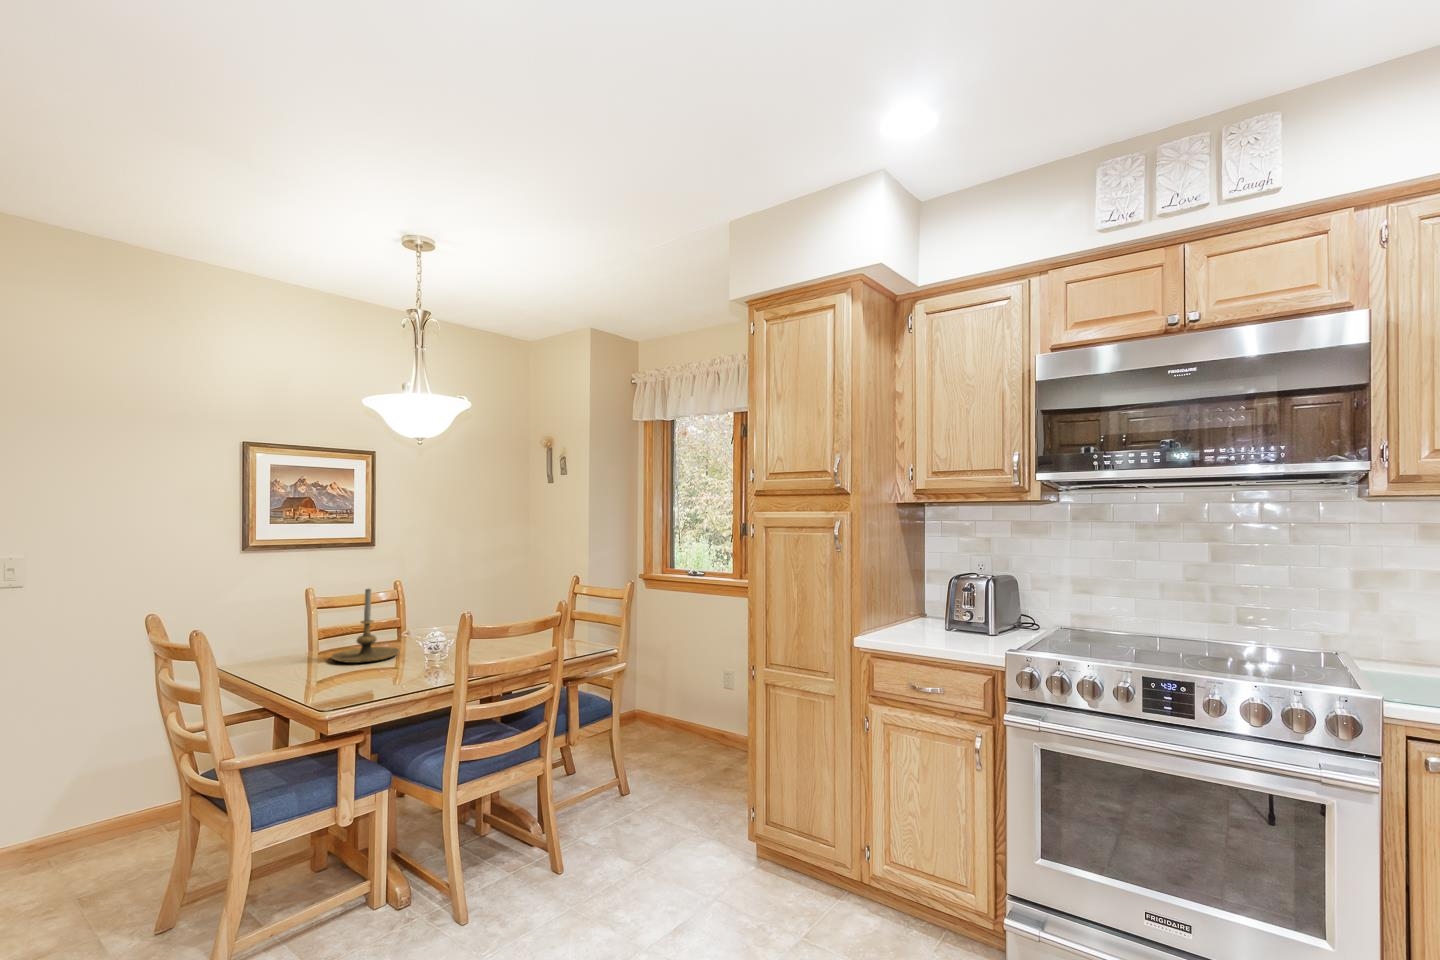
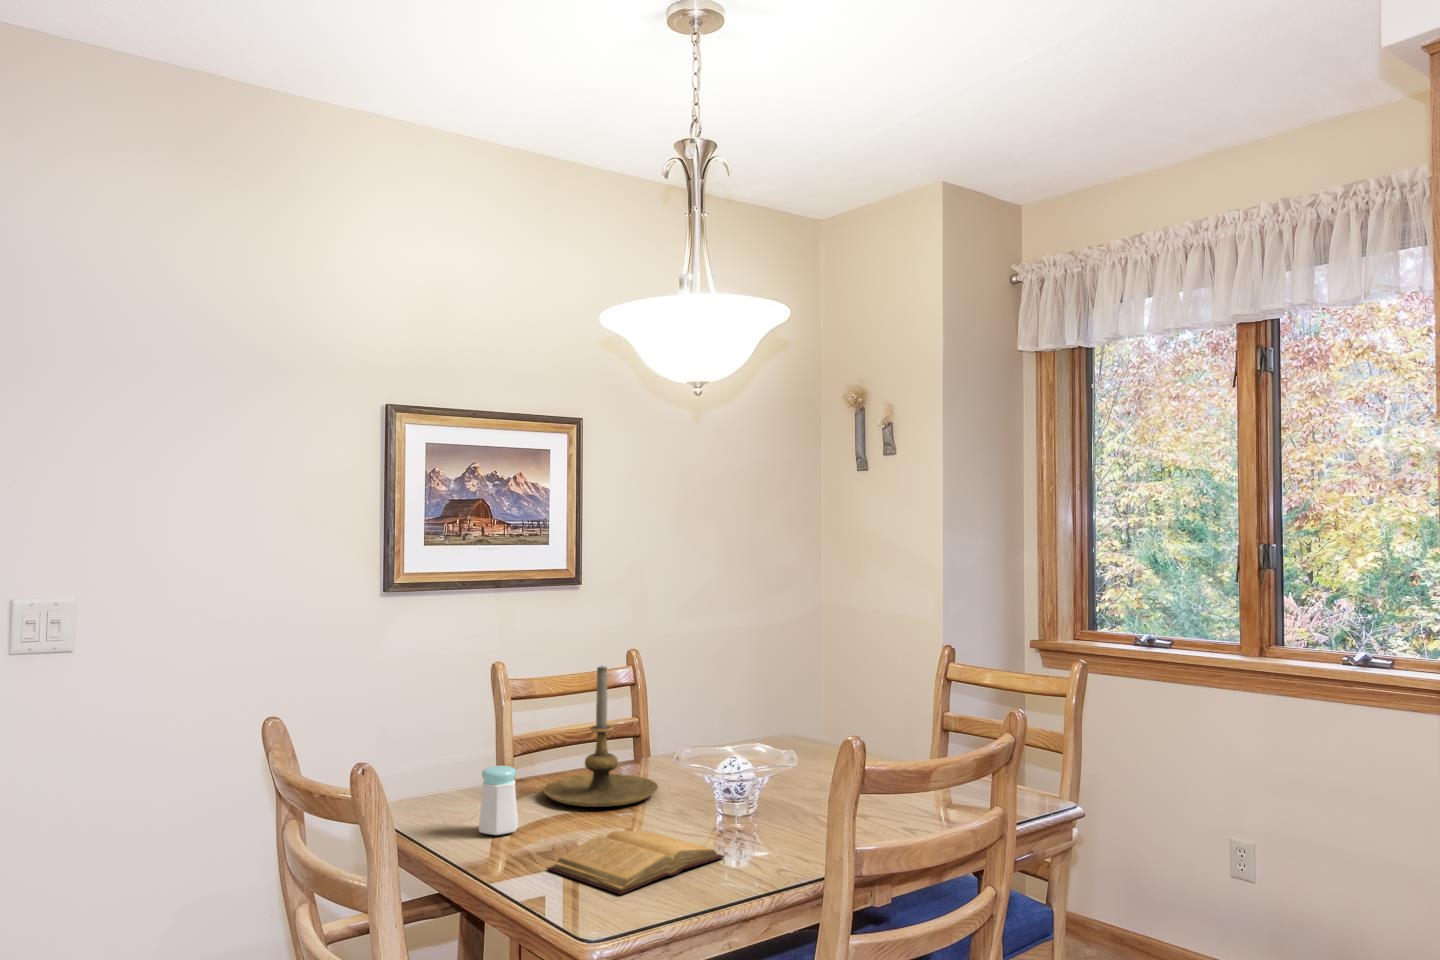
salt shaker: none [284,642,309,678] -> present [479,766,518,835]
book: none [318,670,421,697] -> present [548,831,725,895]

